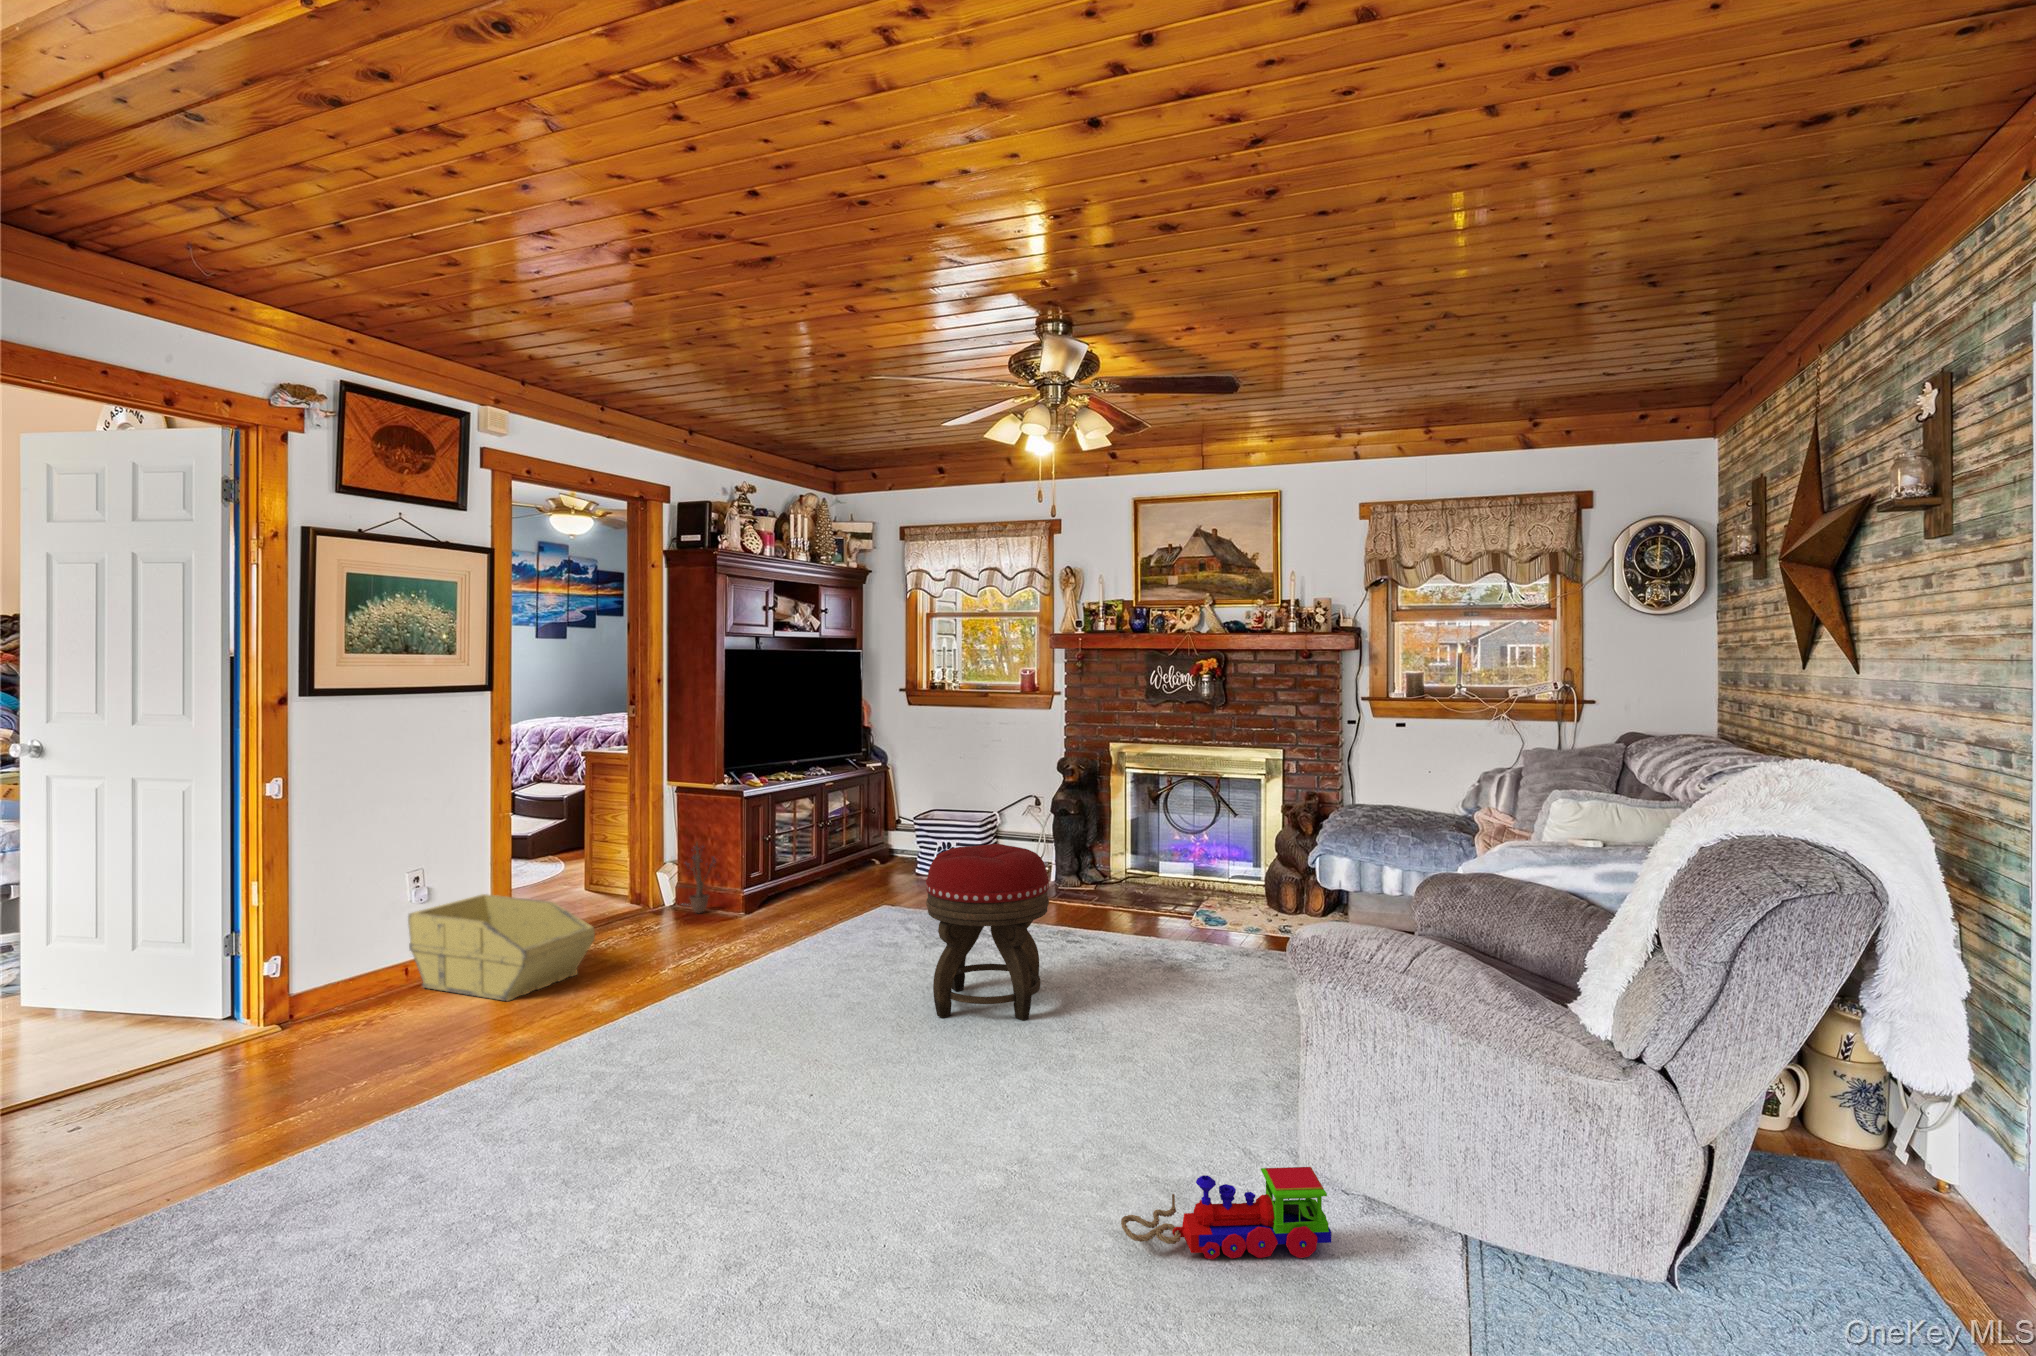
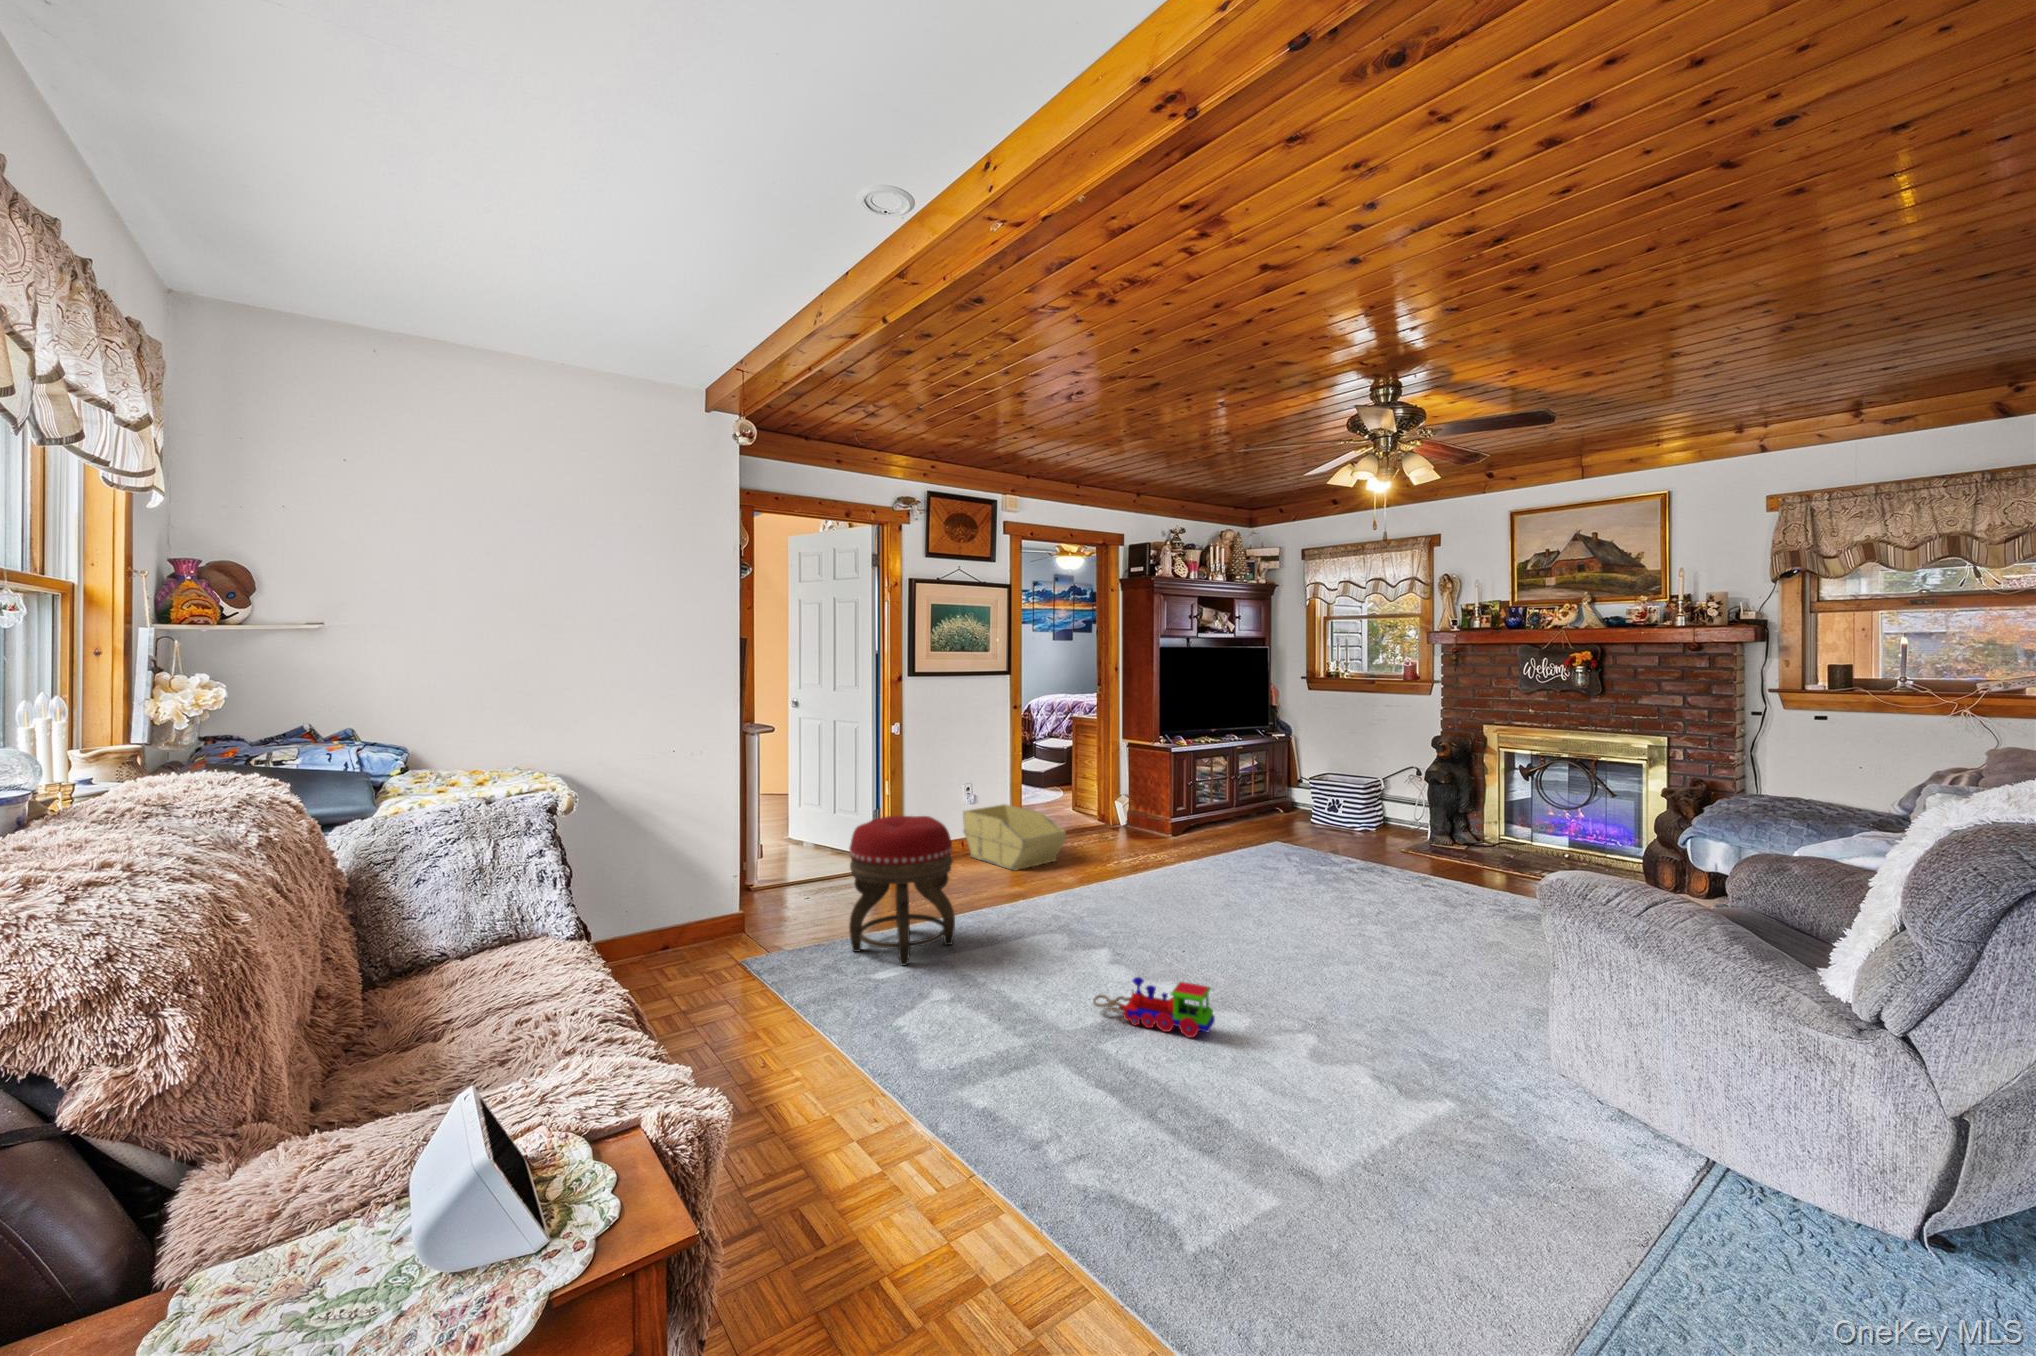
decorative plant: present [681,843,716,913] -> none [1128,783,1152,833]
footstool: present [926,844,1049,1020] -> present [849,816,955,966]
toy train: present [1121,1167,1331,1260] -> present [1093,977,1215,1037]

